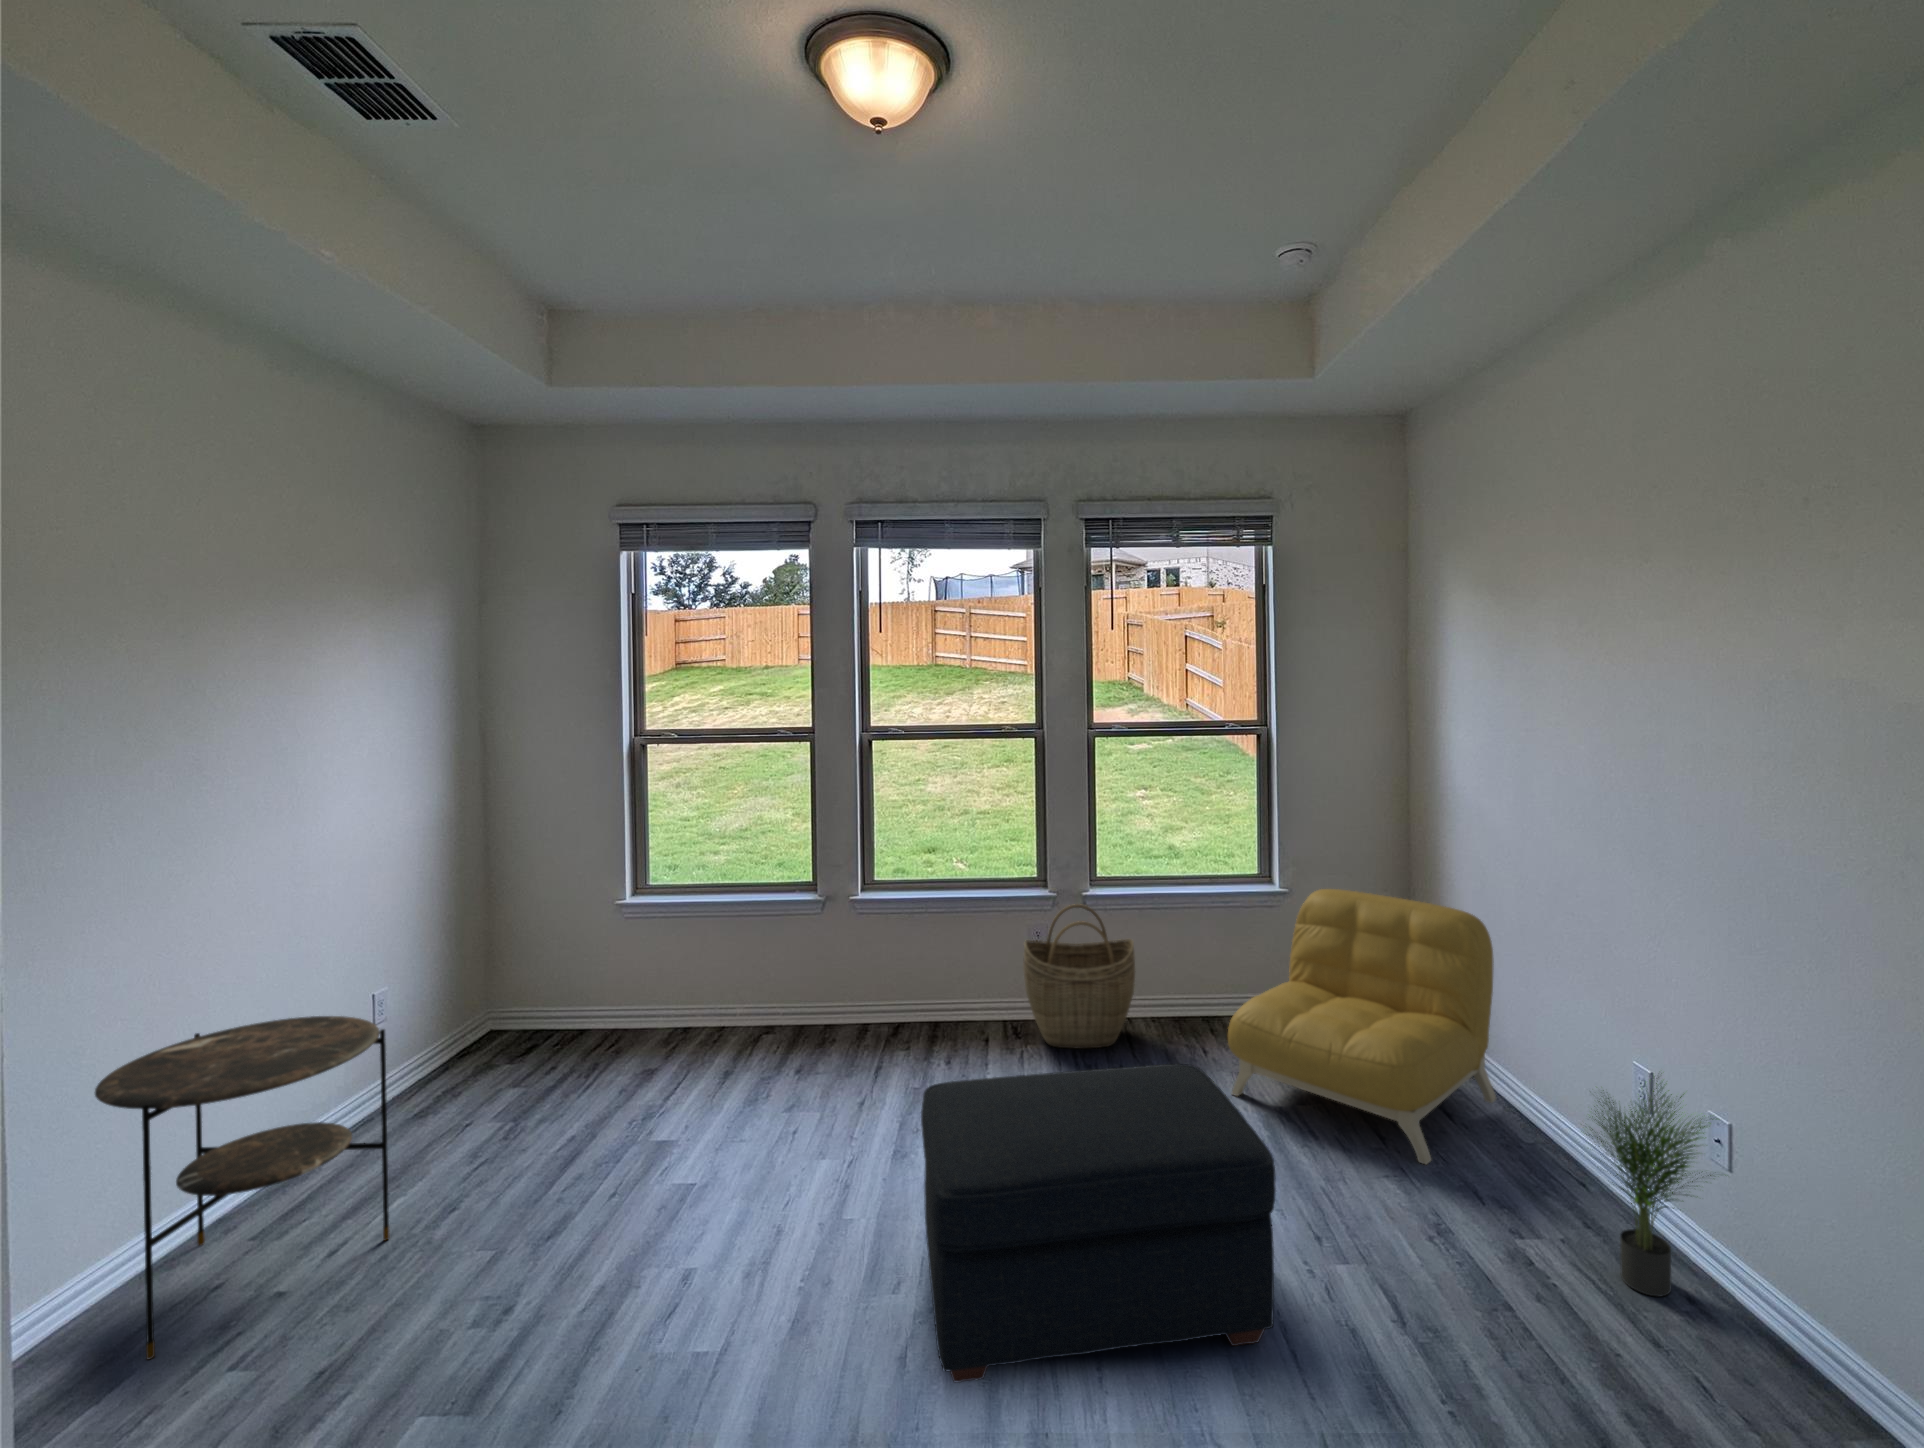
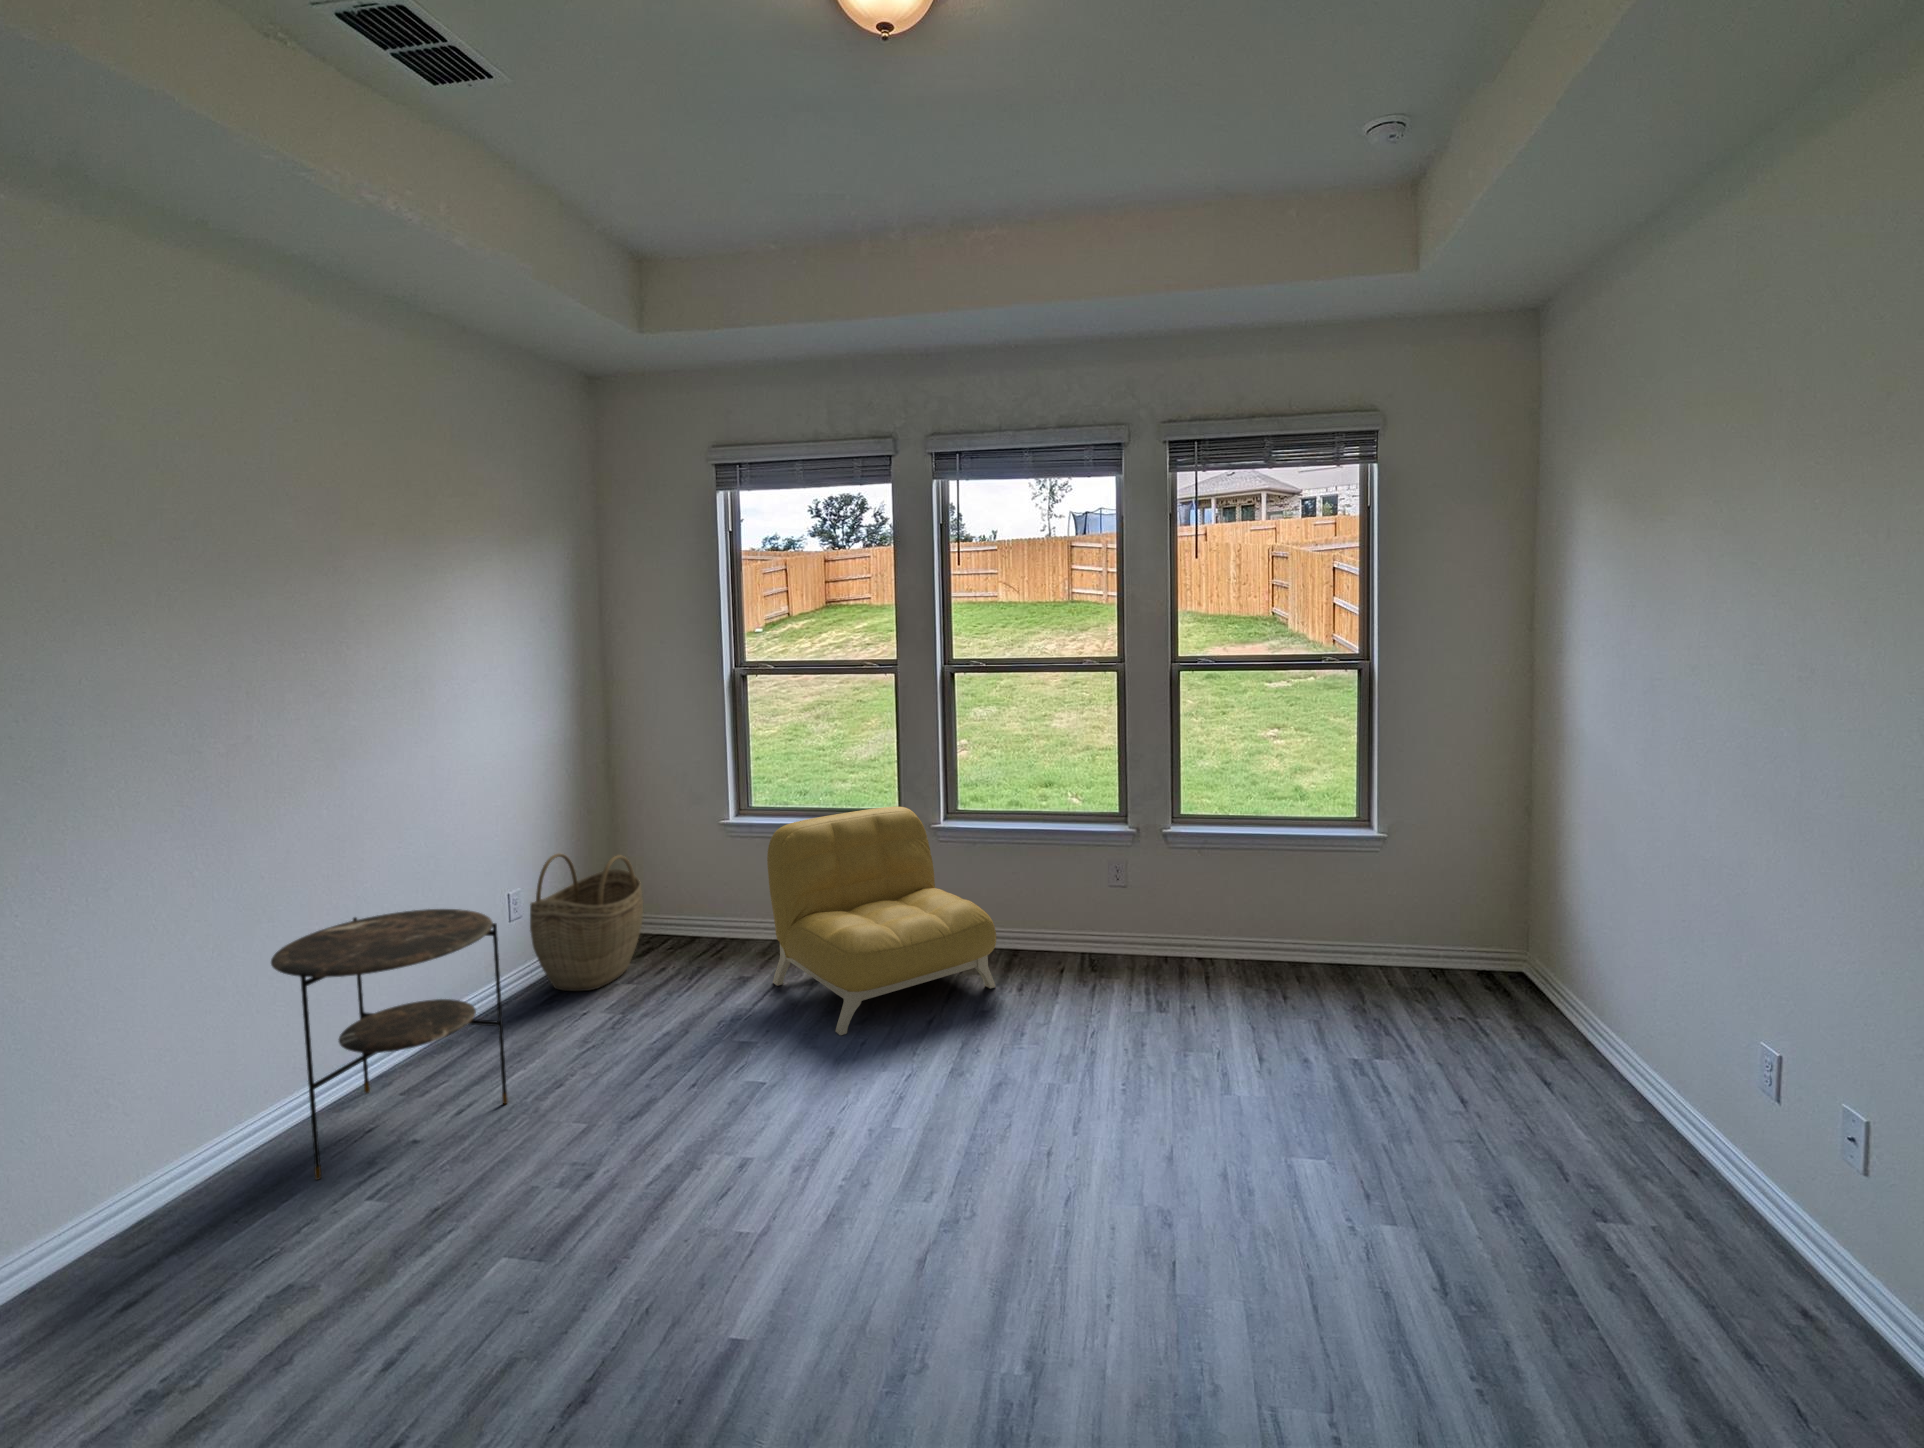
armchair: present [1228,889,1496,1164] -> present [767,807,996,1035]
woven basket: present [1023,904,1135,1049] -> present [530,854,643,991]
ottoman: present [921,1064,1276,1382] -> none [943,1006,1301,1294]
potted plant: present [1586,1076,1711,1297] -> none [1677,1055,1868,1307]

